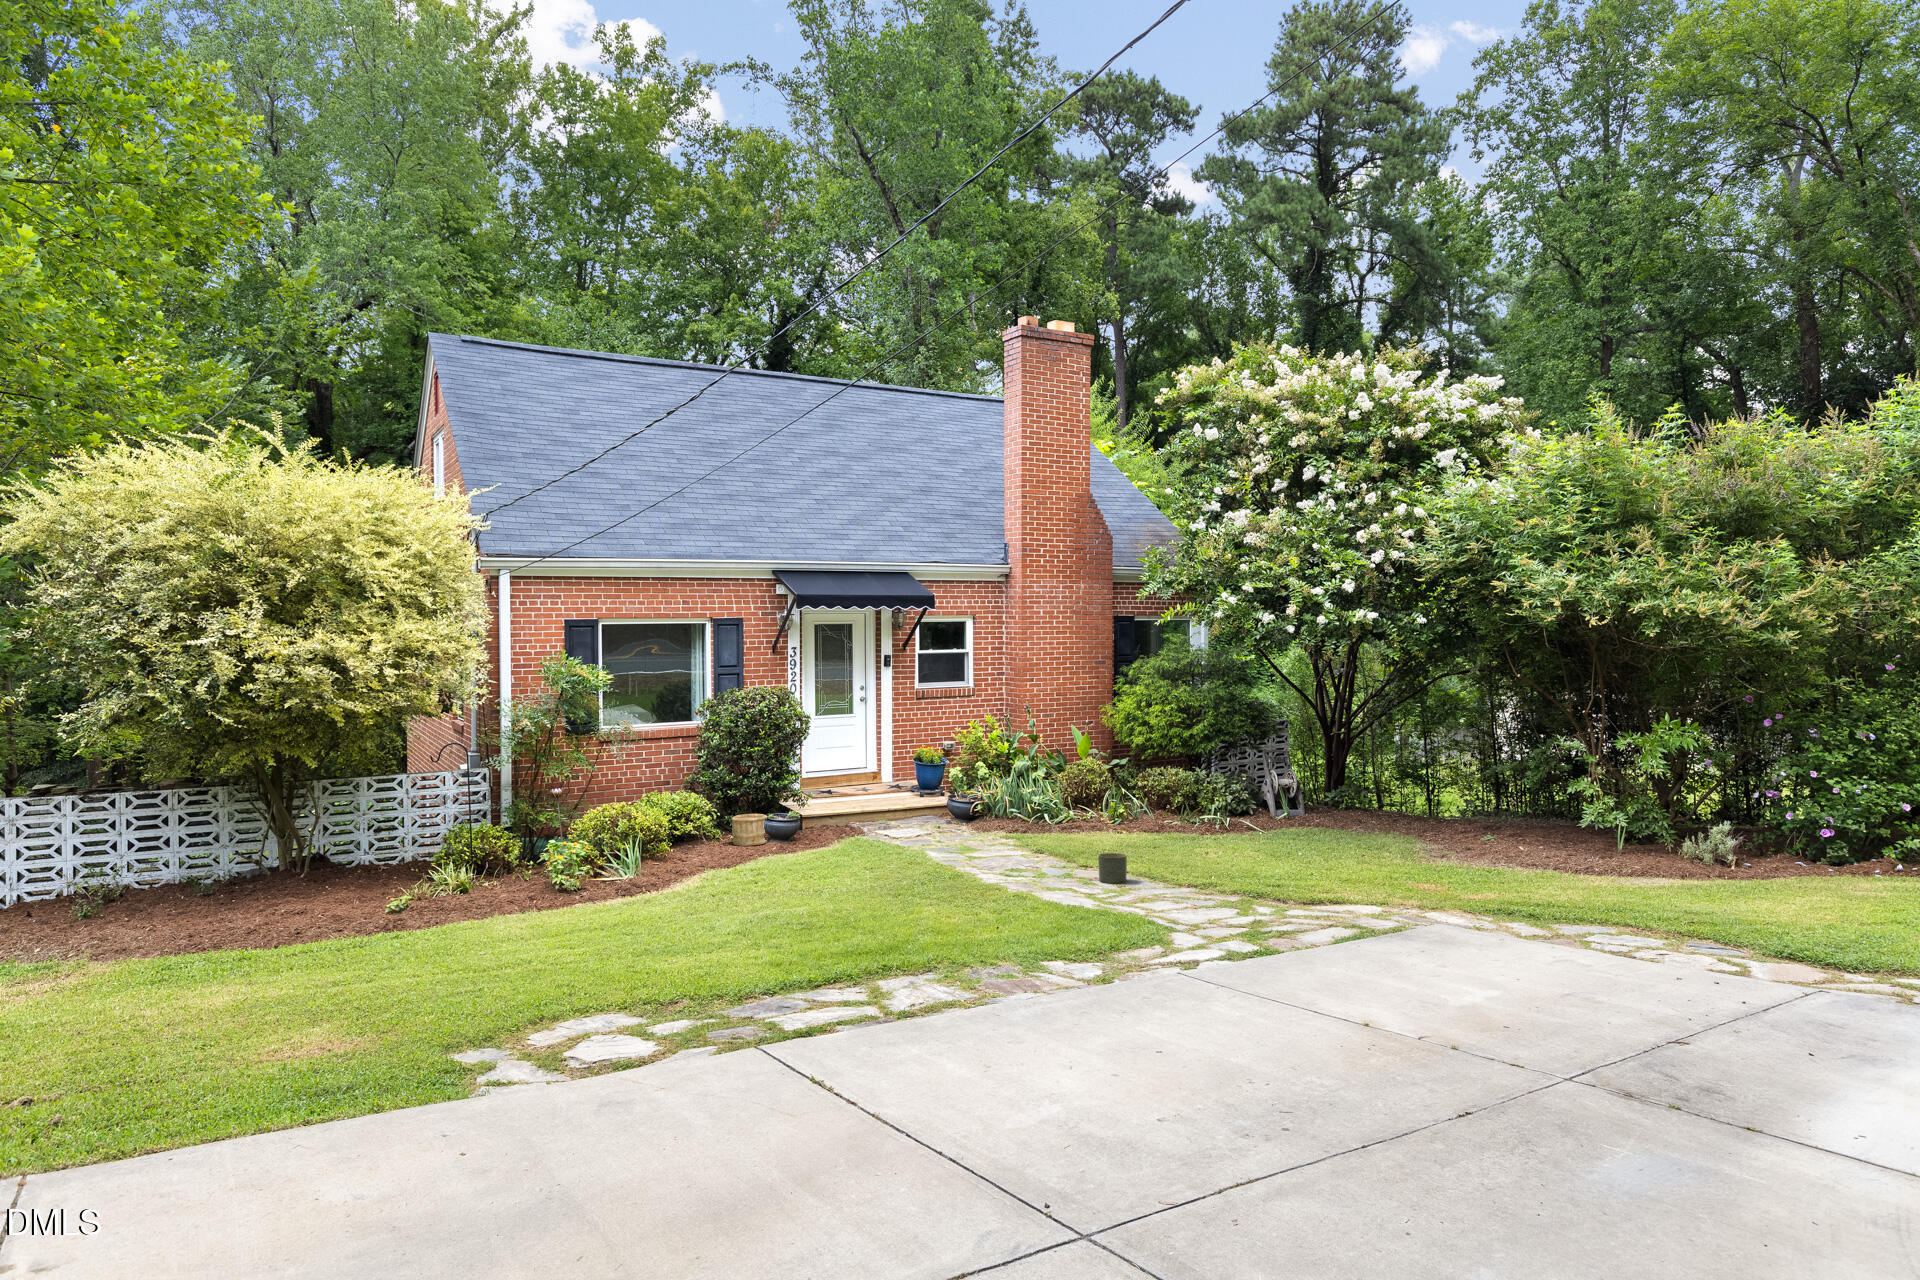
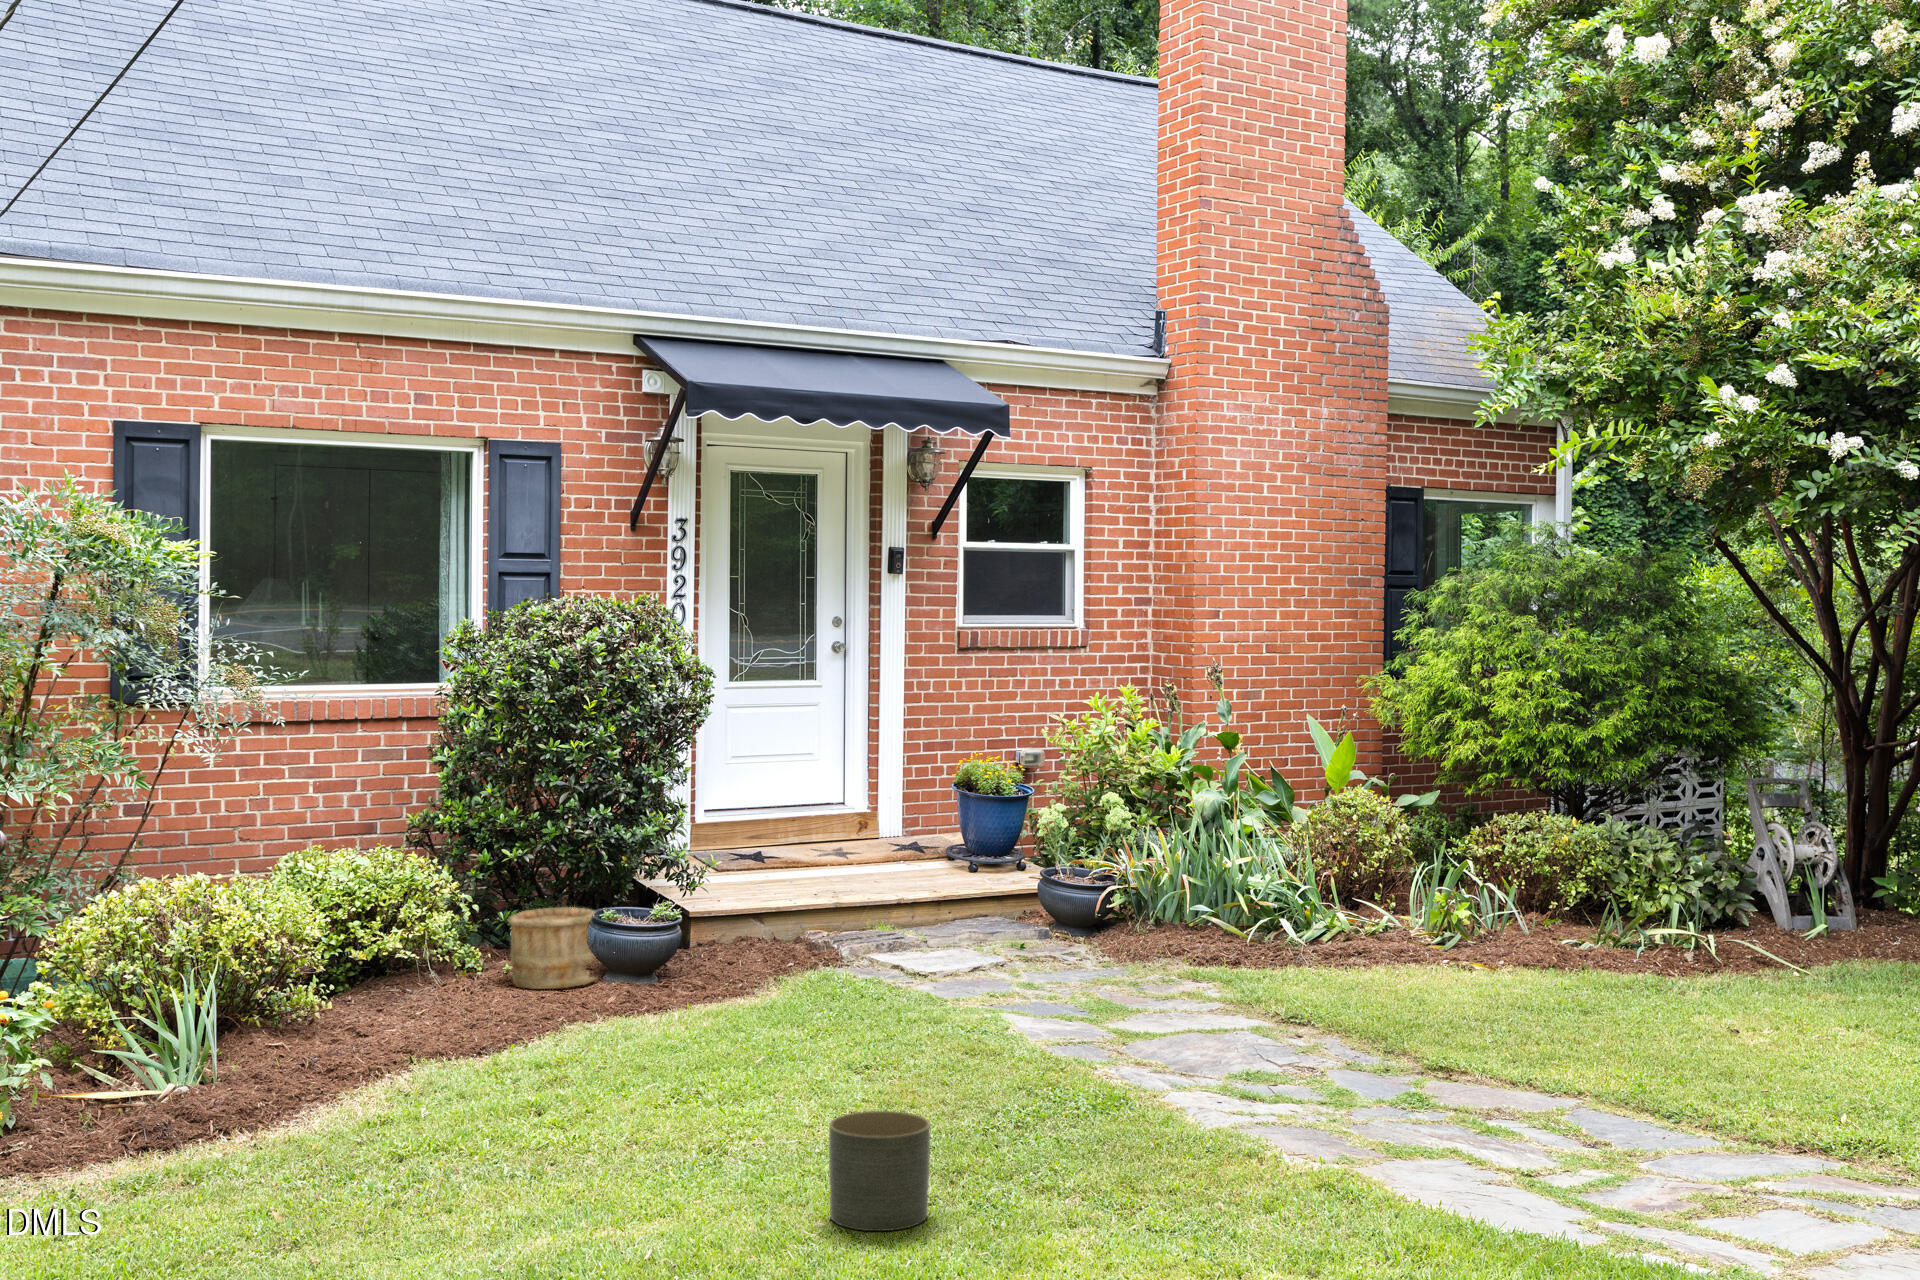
planter: present [1098,853,1127,883] -> present [829,1111,930,1231]

